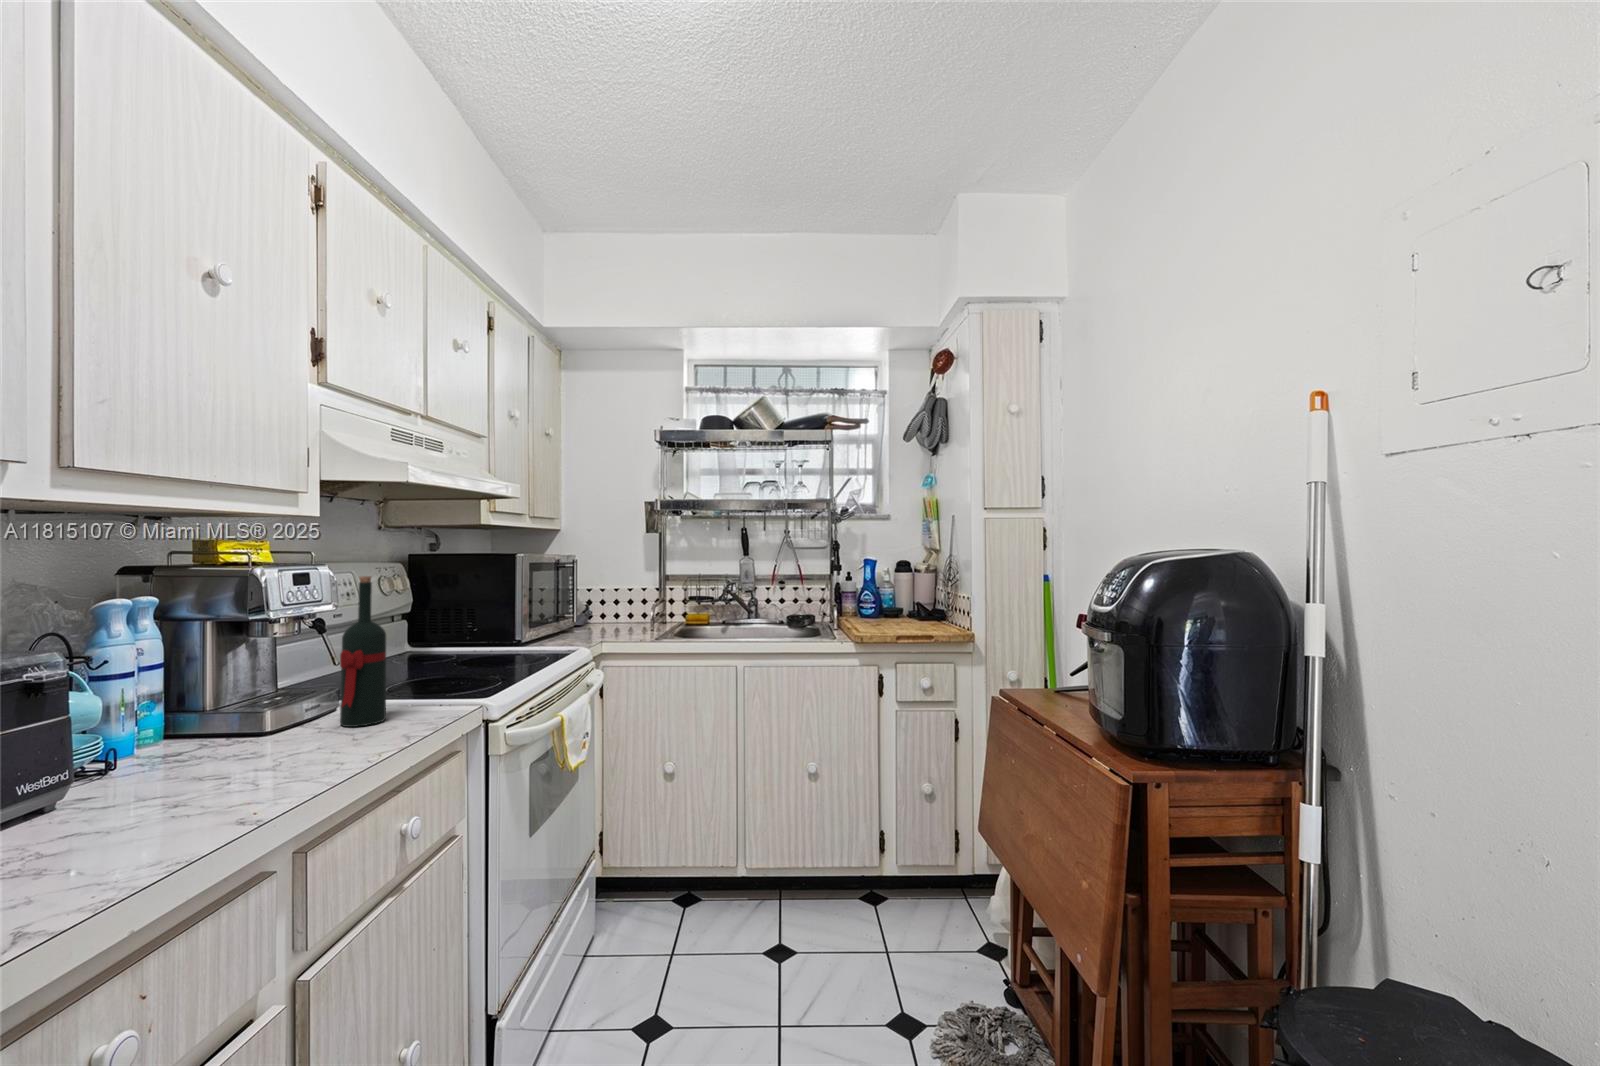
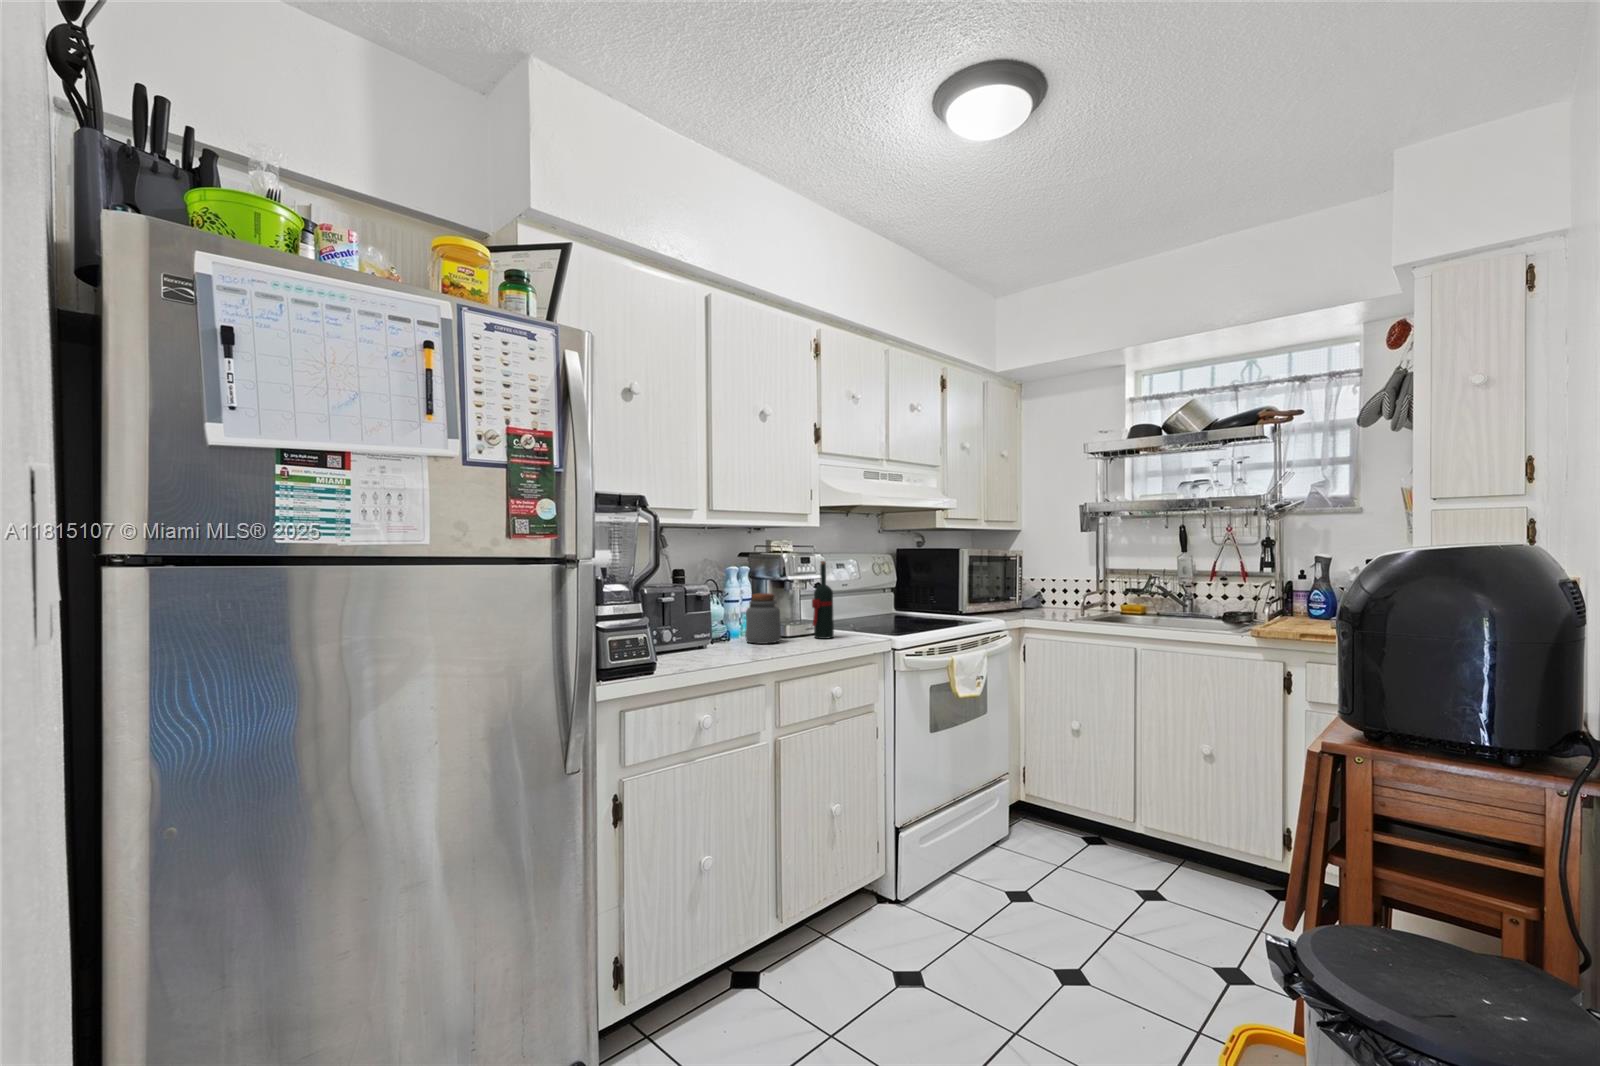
jar: none [173,651,281,773] -> present [745,593,781,644]

